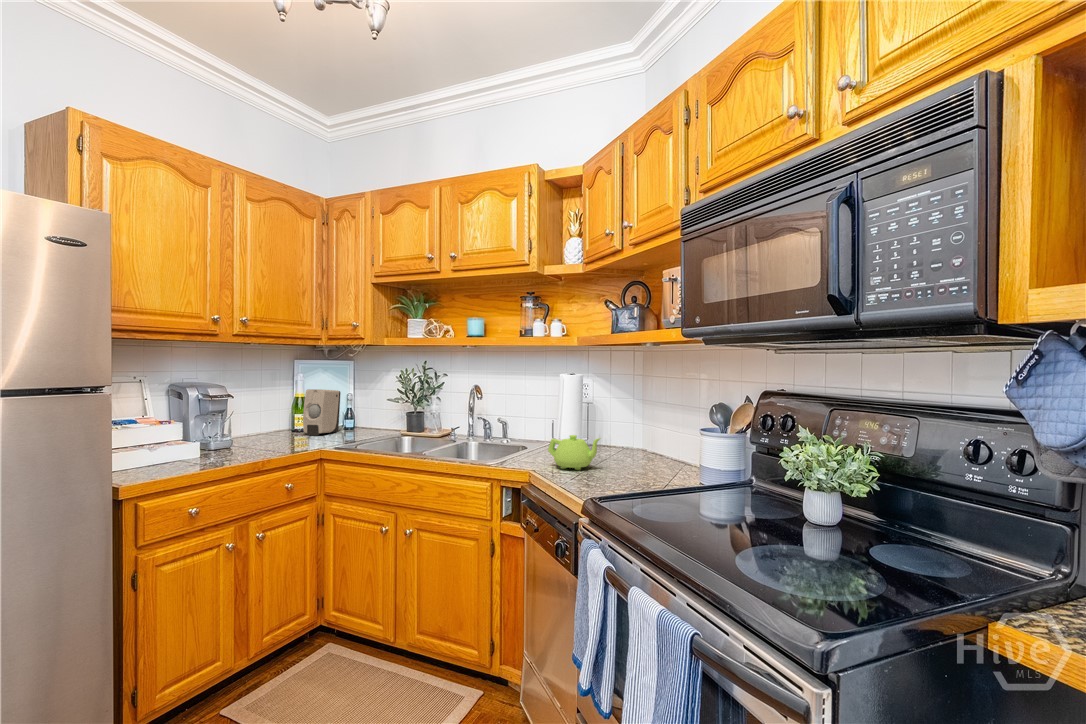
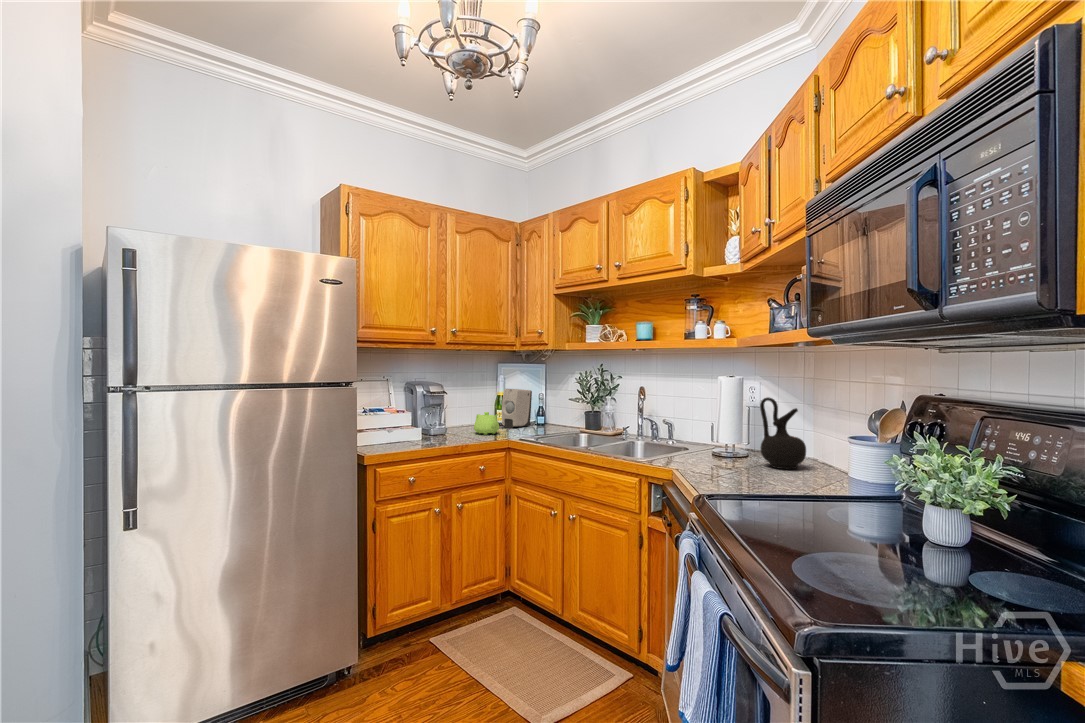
ceramic jug: none [602,393,642,460] -> present [760,397,806,469]
teapot: present [548,435,600,470] -> present [474,412,499,435]

